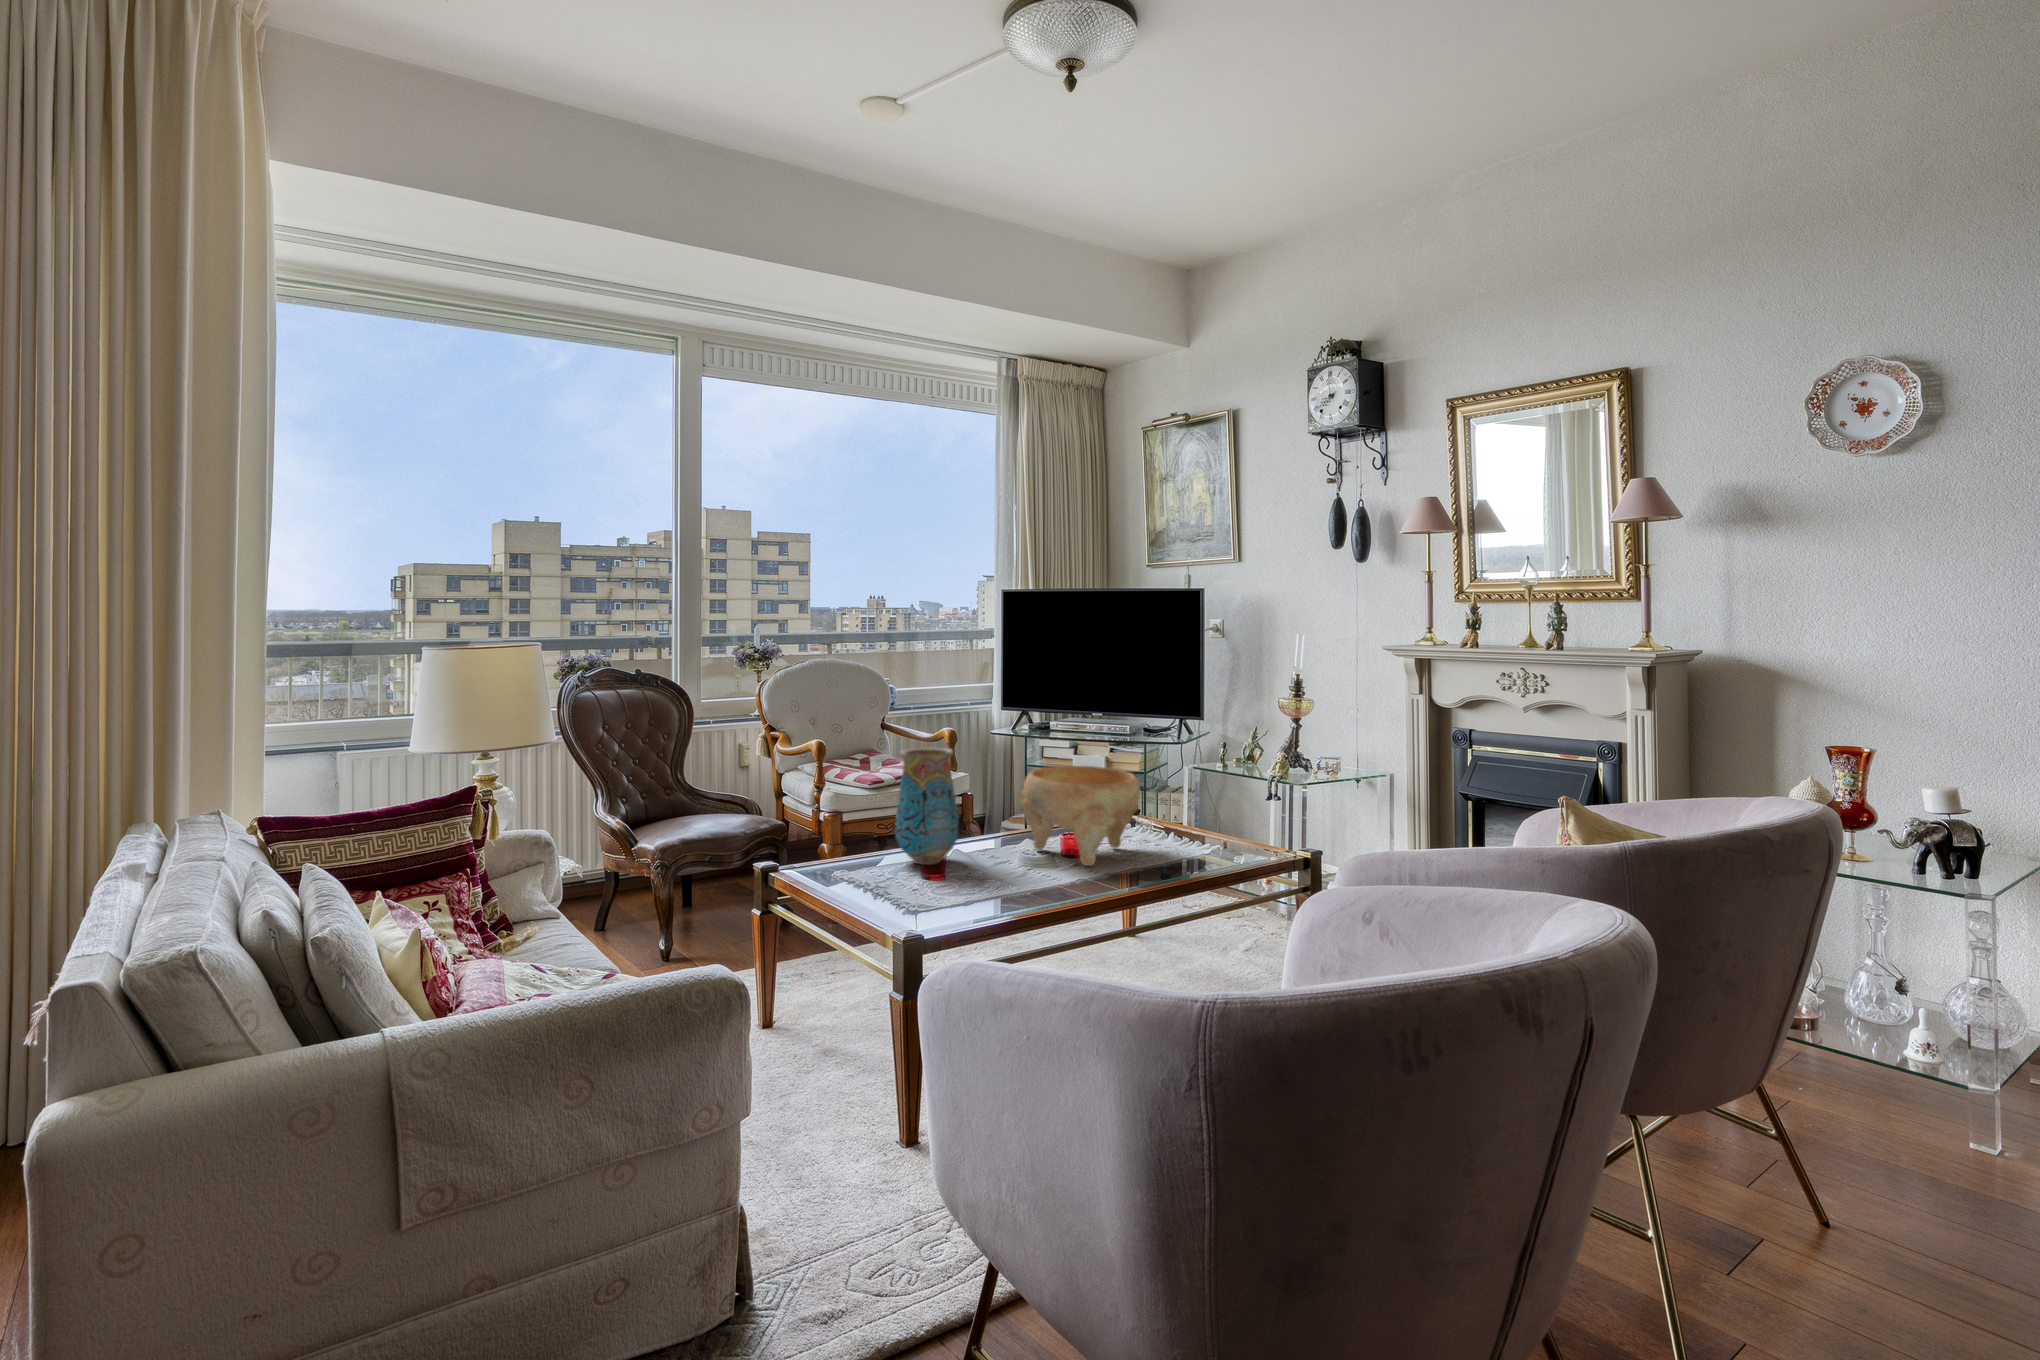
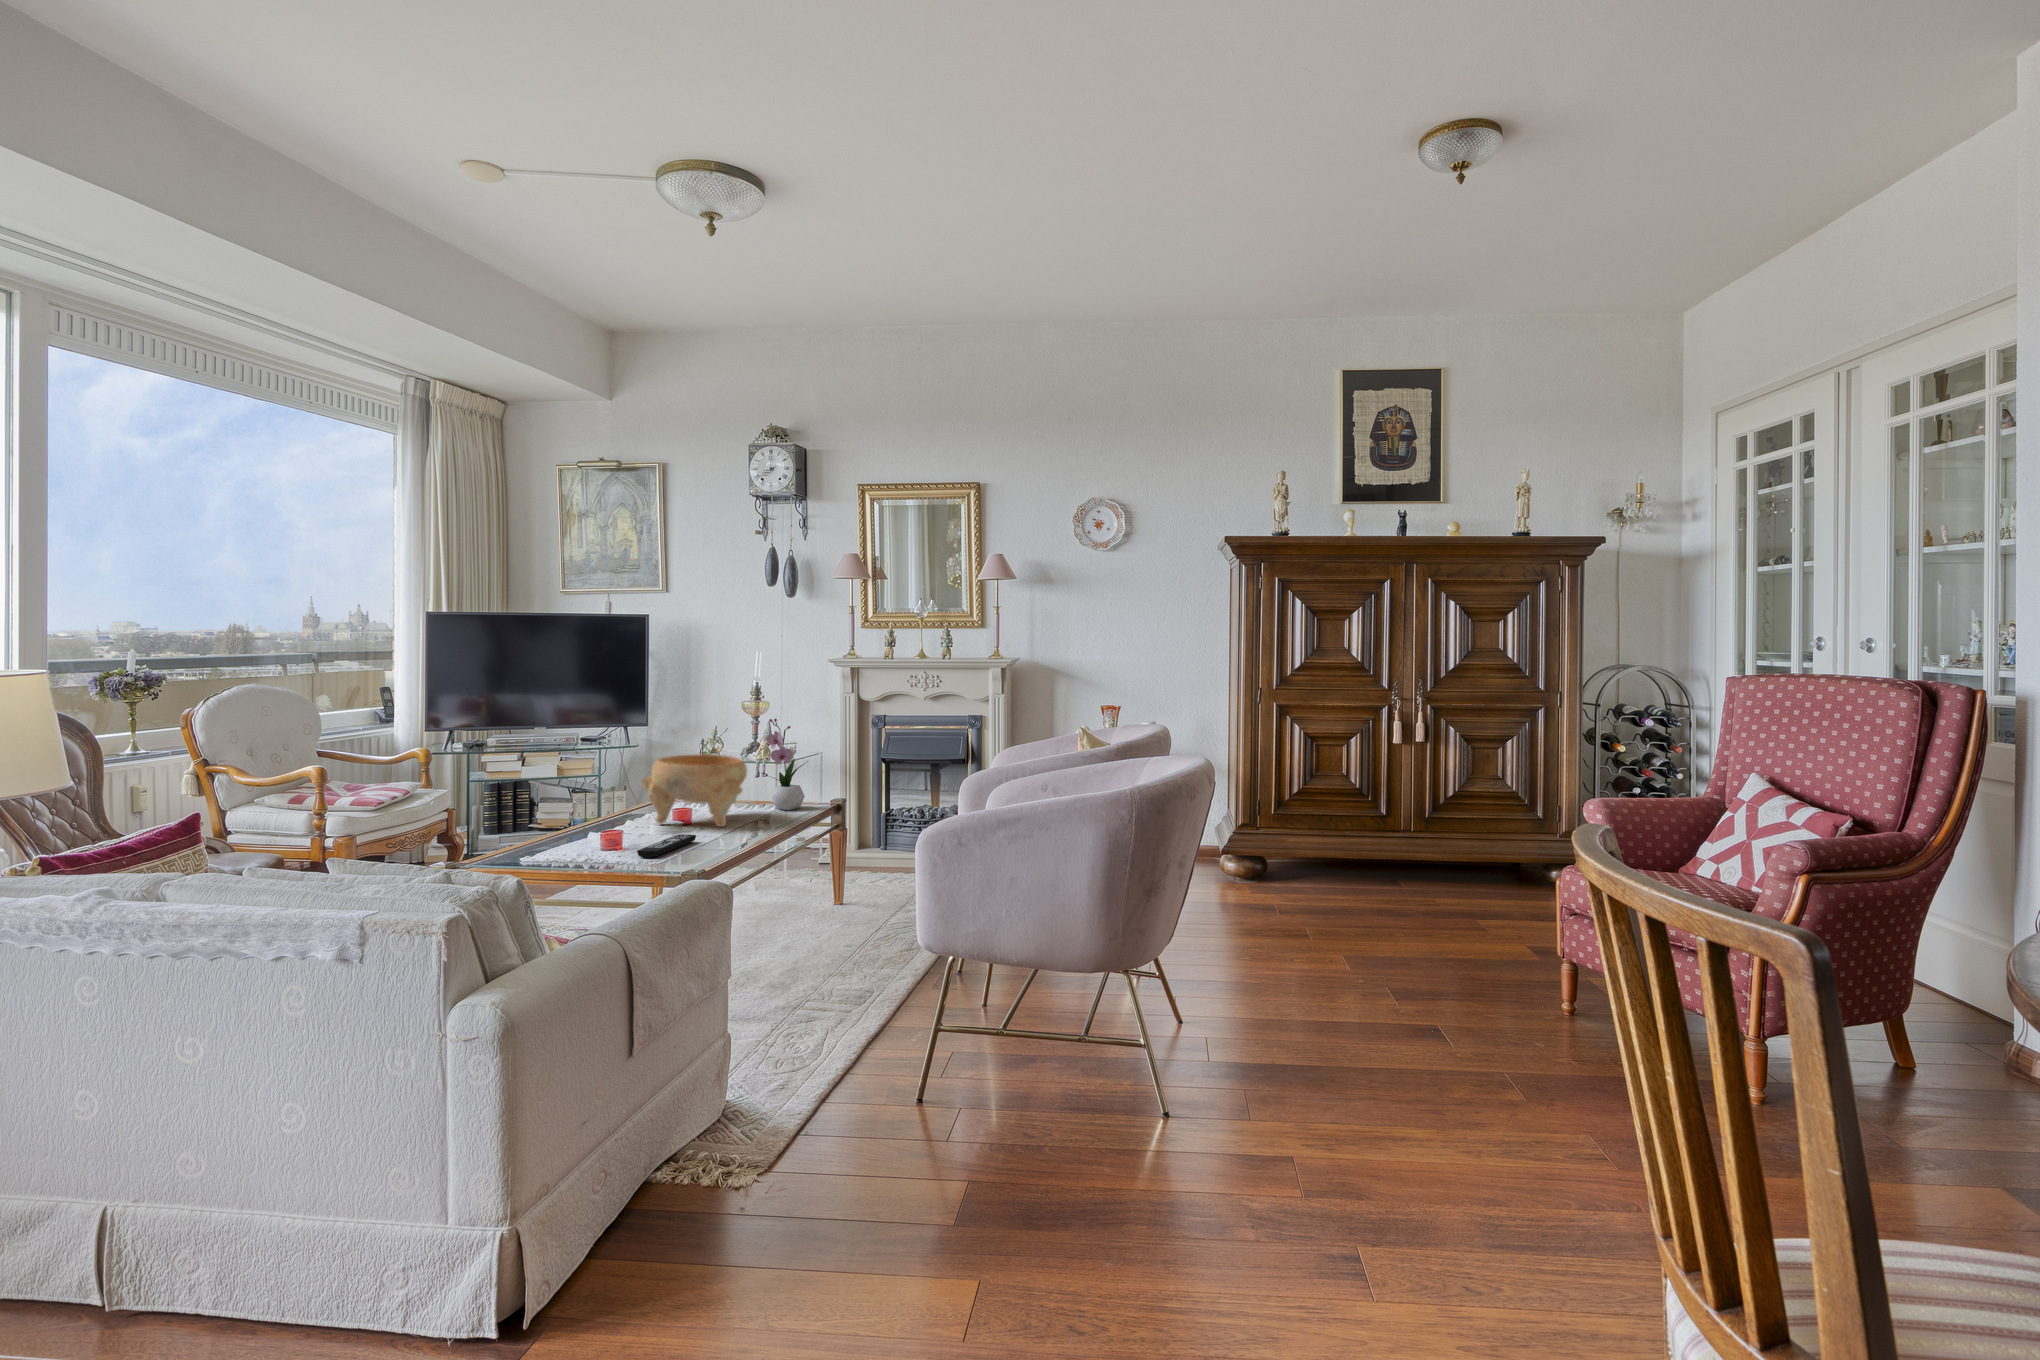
flower arrangement: none [1184,727,1241,855] -> present [767,719,808,810]
vase: present [895,748,958,865] -> none [558,747,616,845]
remote control: none [923,870,1021,896] -> present [637,834,696,858]

